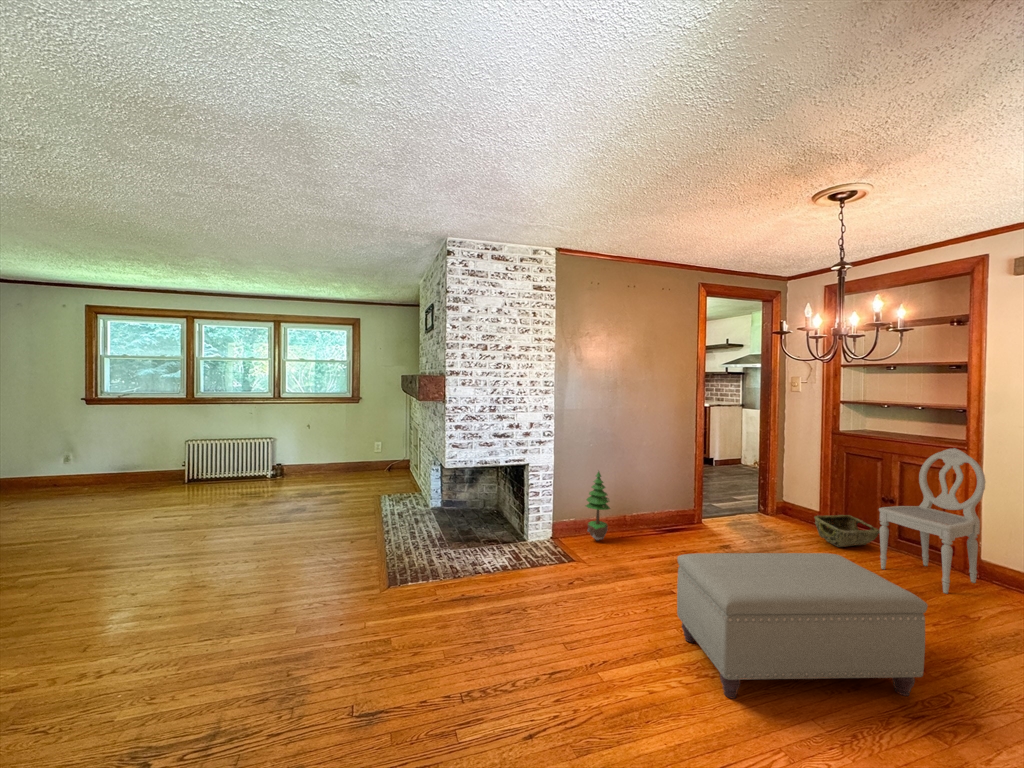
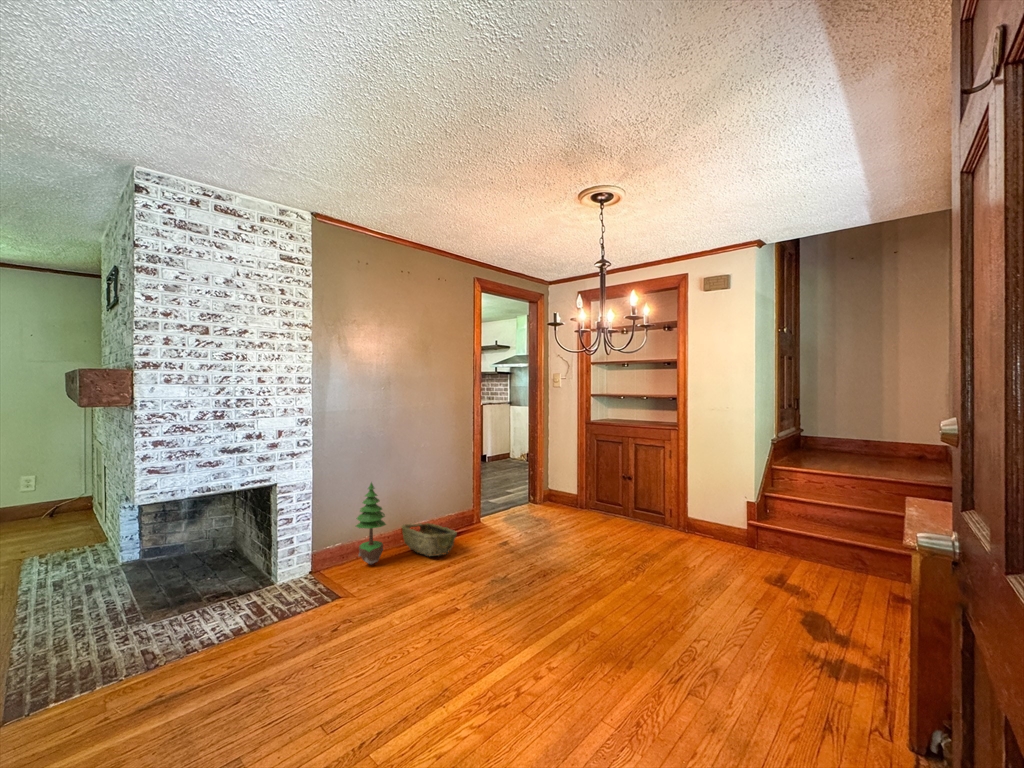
dining chair: present [879,448,985,594] -> none [623,429,688,550]
woven basket: present [815,515,880,547] -> present [402,523,457,556]
ottoman: present [677,553,928,698] -> none [463,537,676,726]

